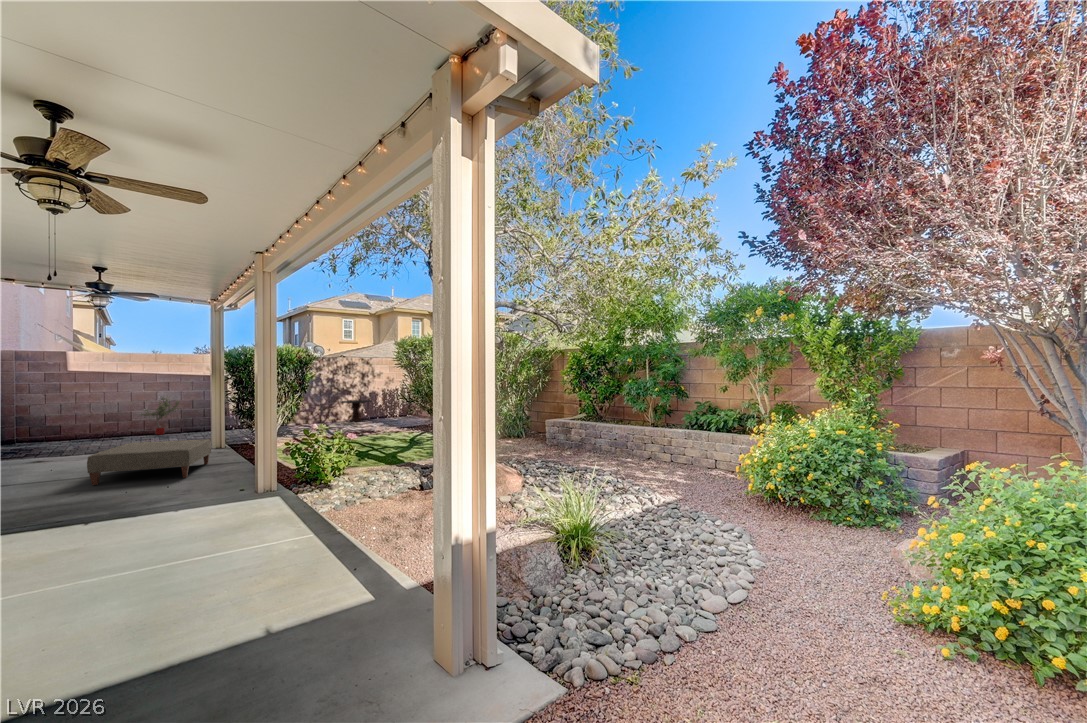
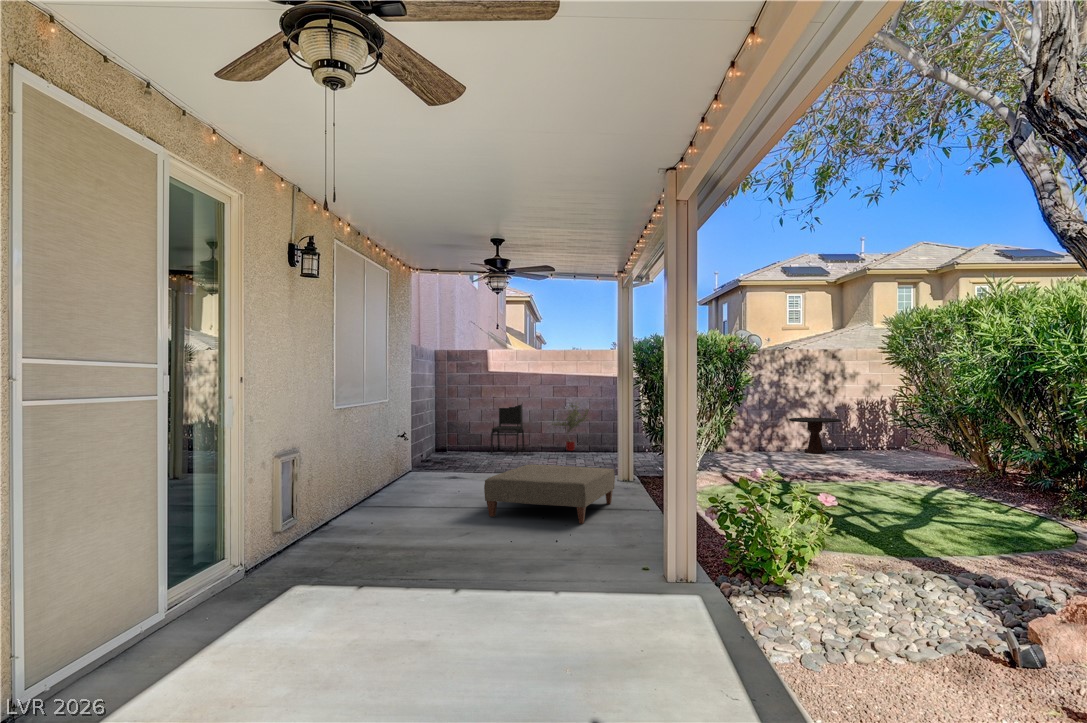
dining chair: none [69,395,109,443] -> present [491,404,524,453]

